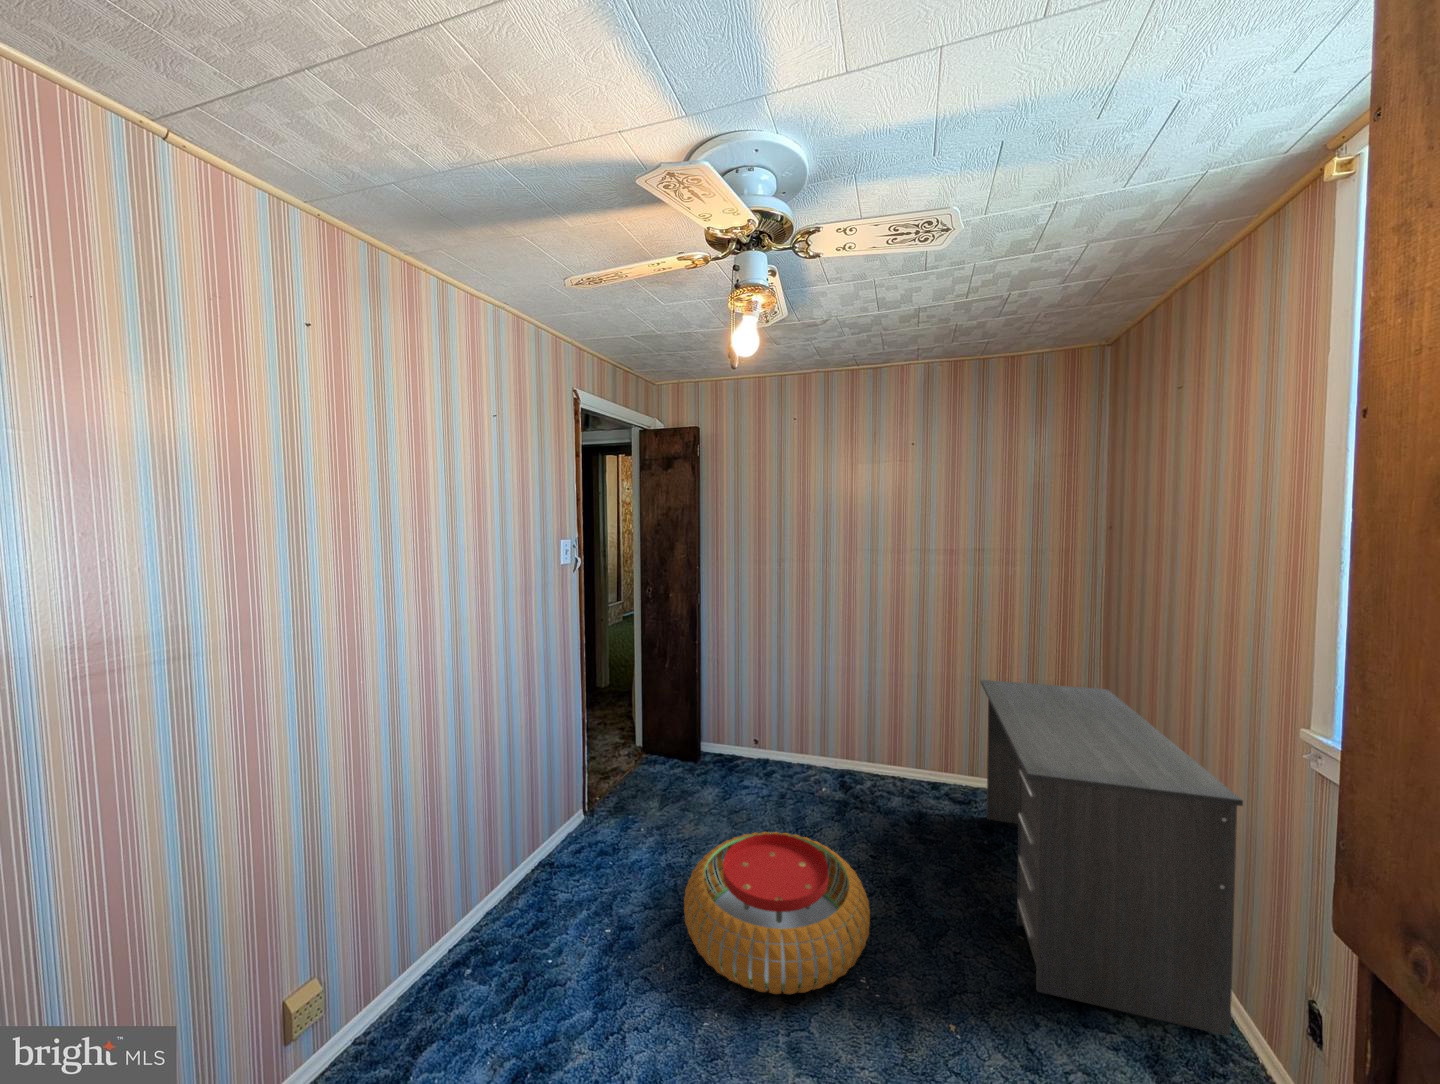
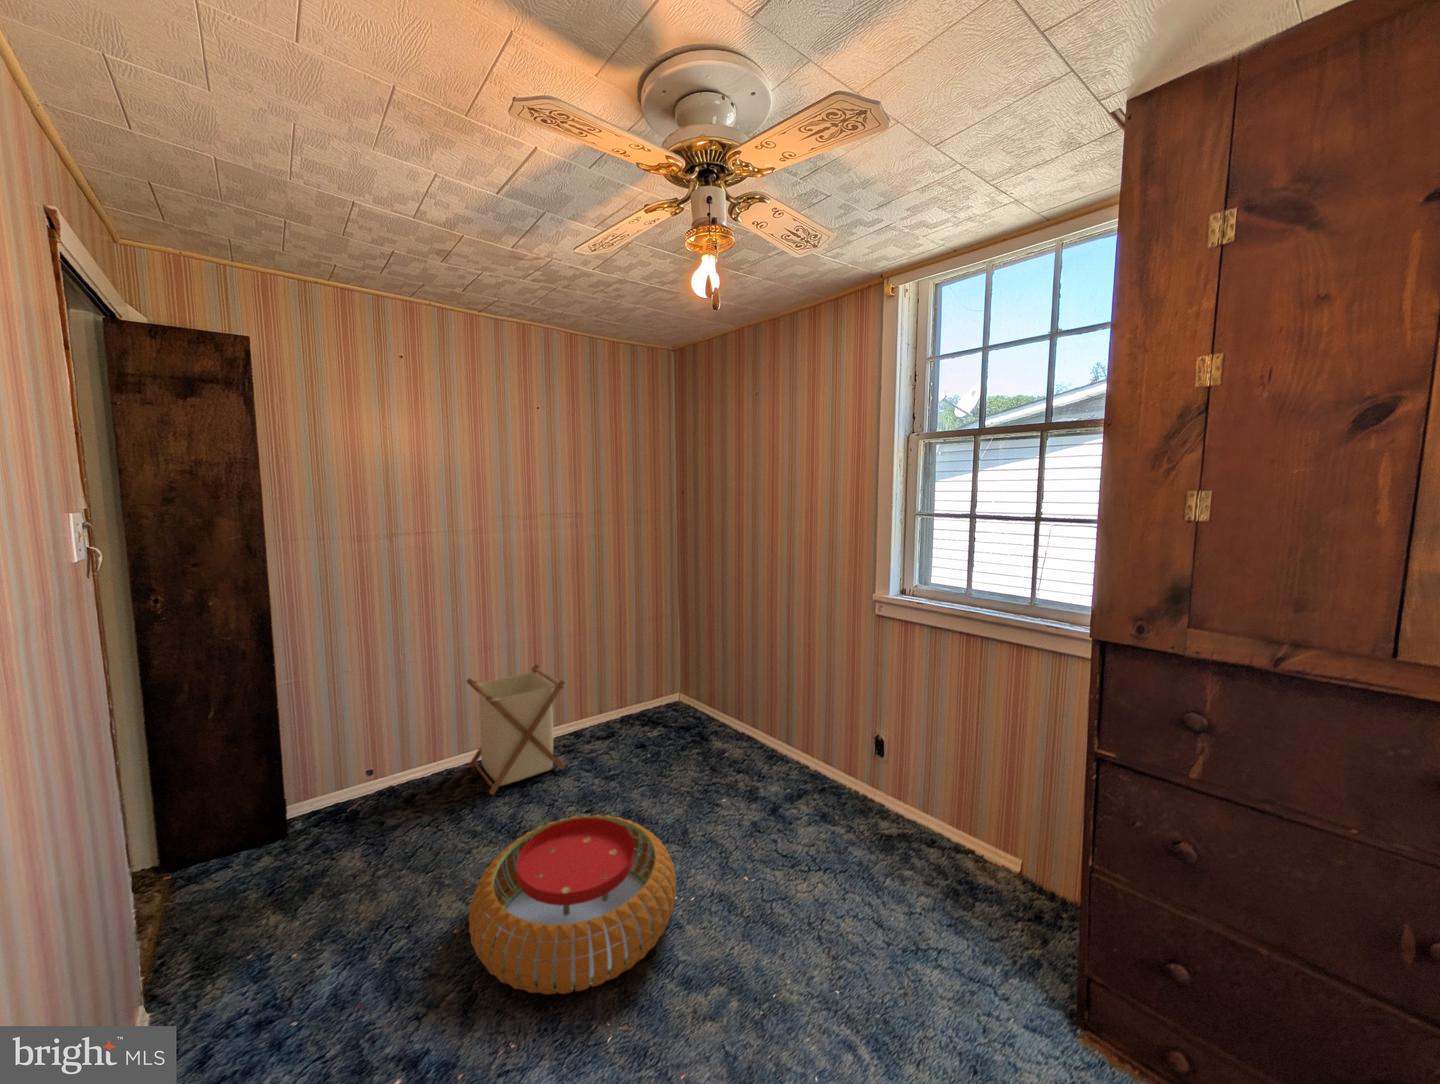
desk: present [981,680,1243,1036] -> none [627,612,834,823]
laundry basket: none [815,692,892,810] -> present [467,664,565,795]

